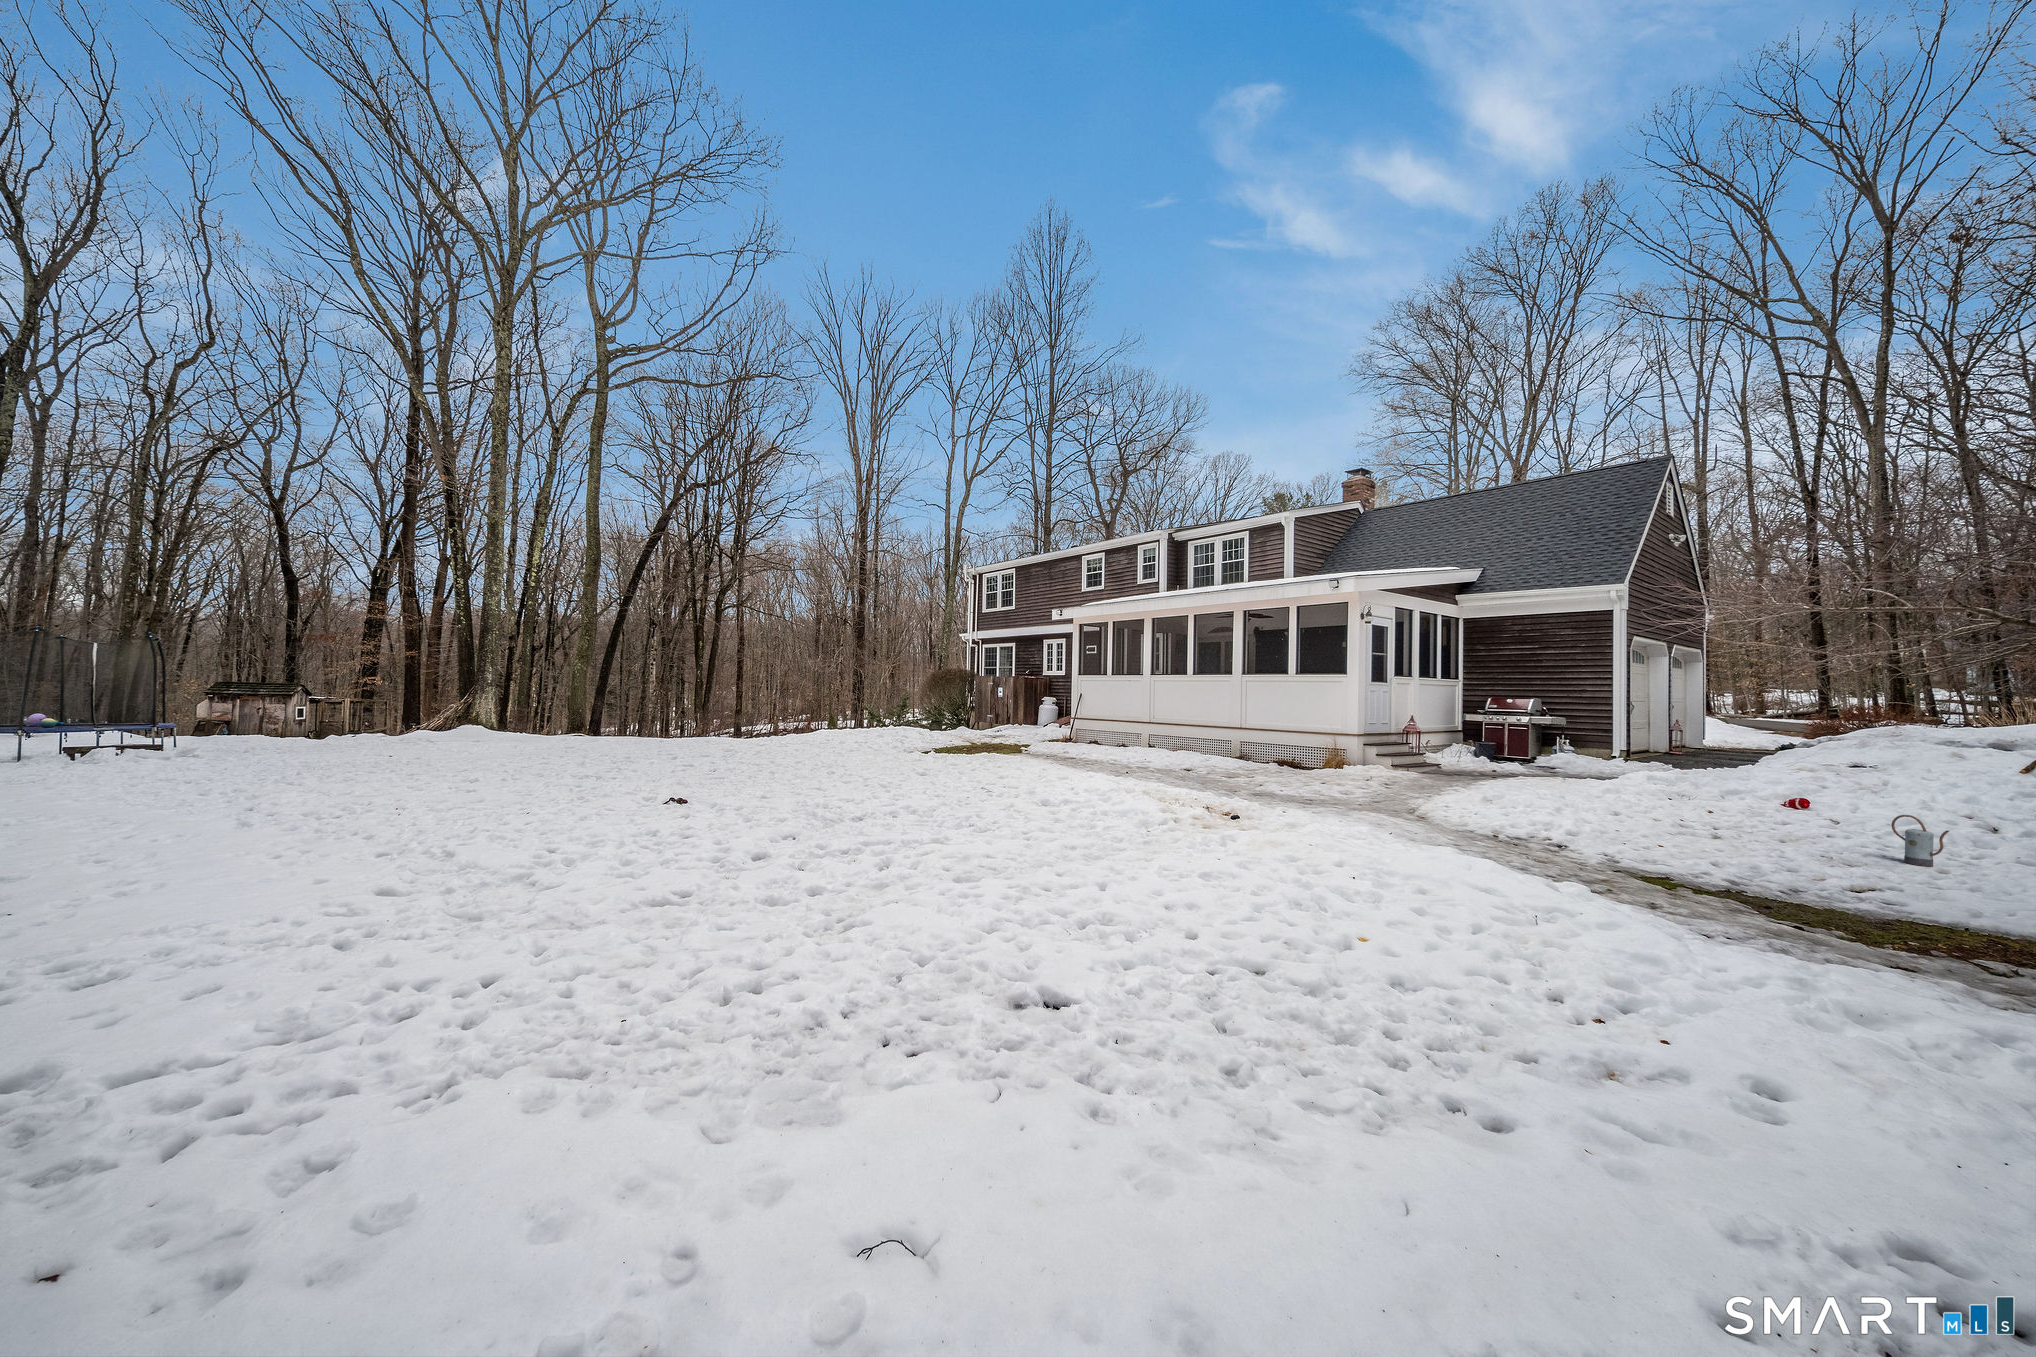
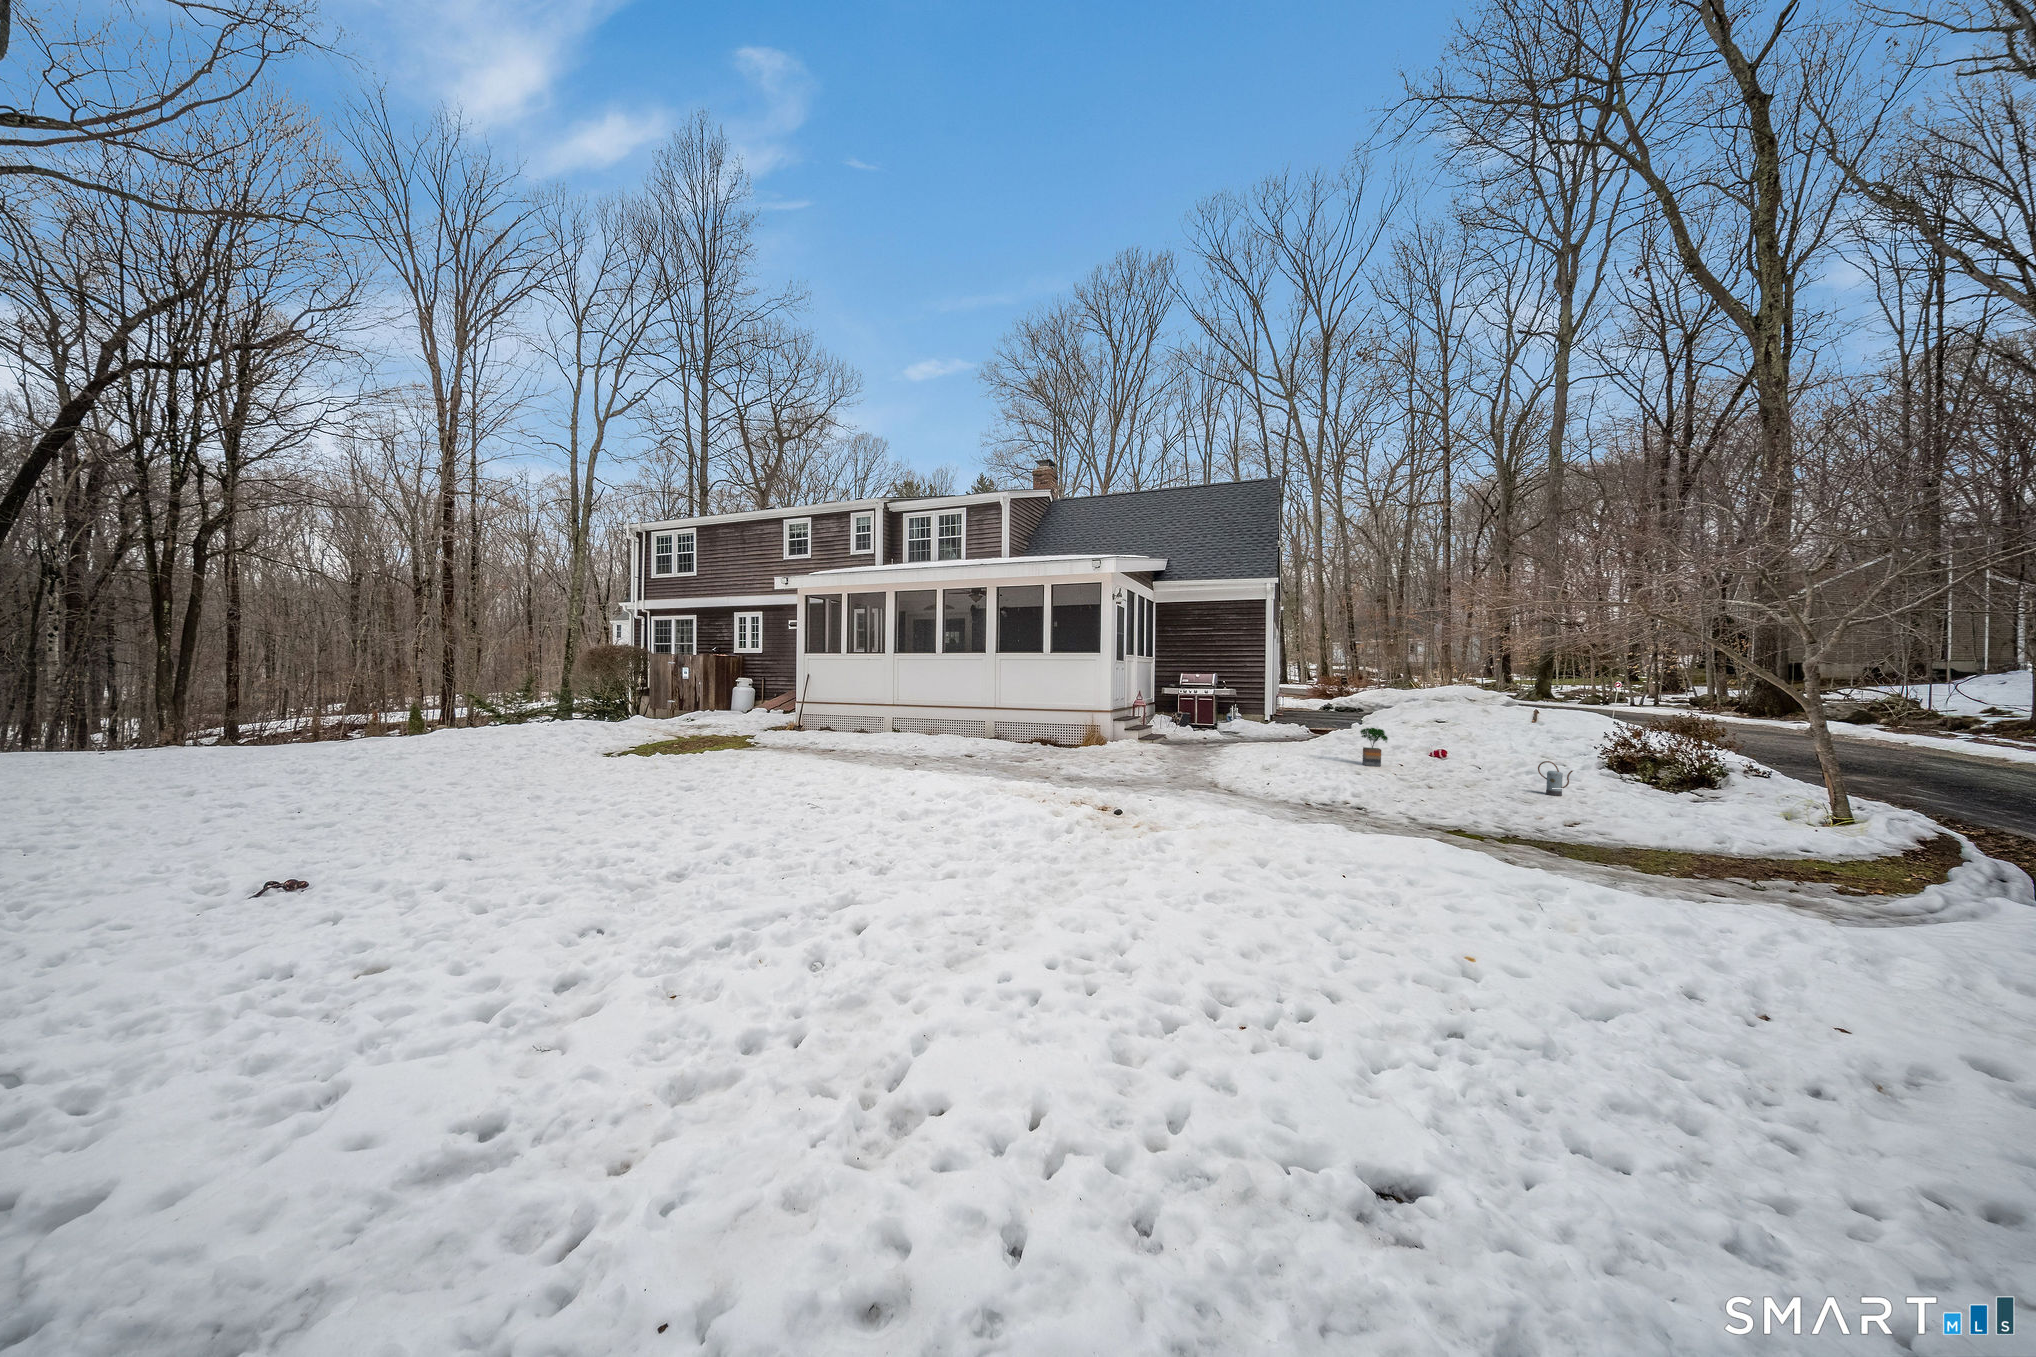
potted tree: none [1644,761,1689,813] -> present [1360,728,1388,766]

